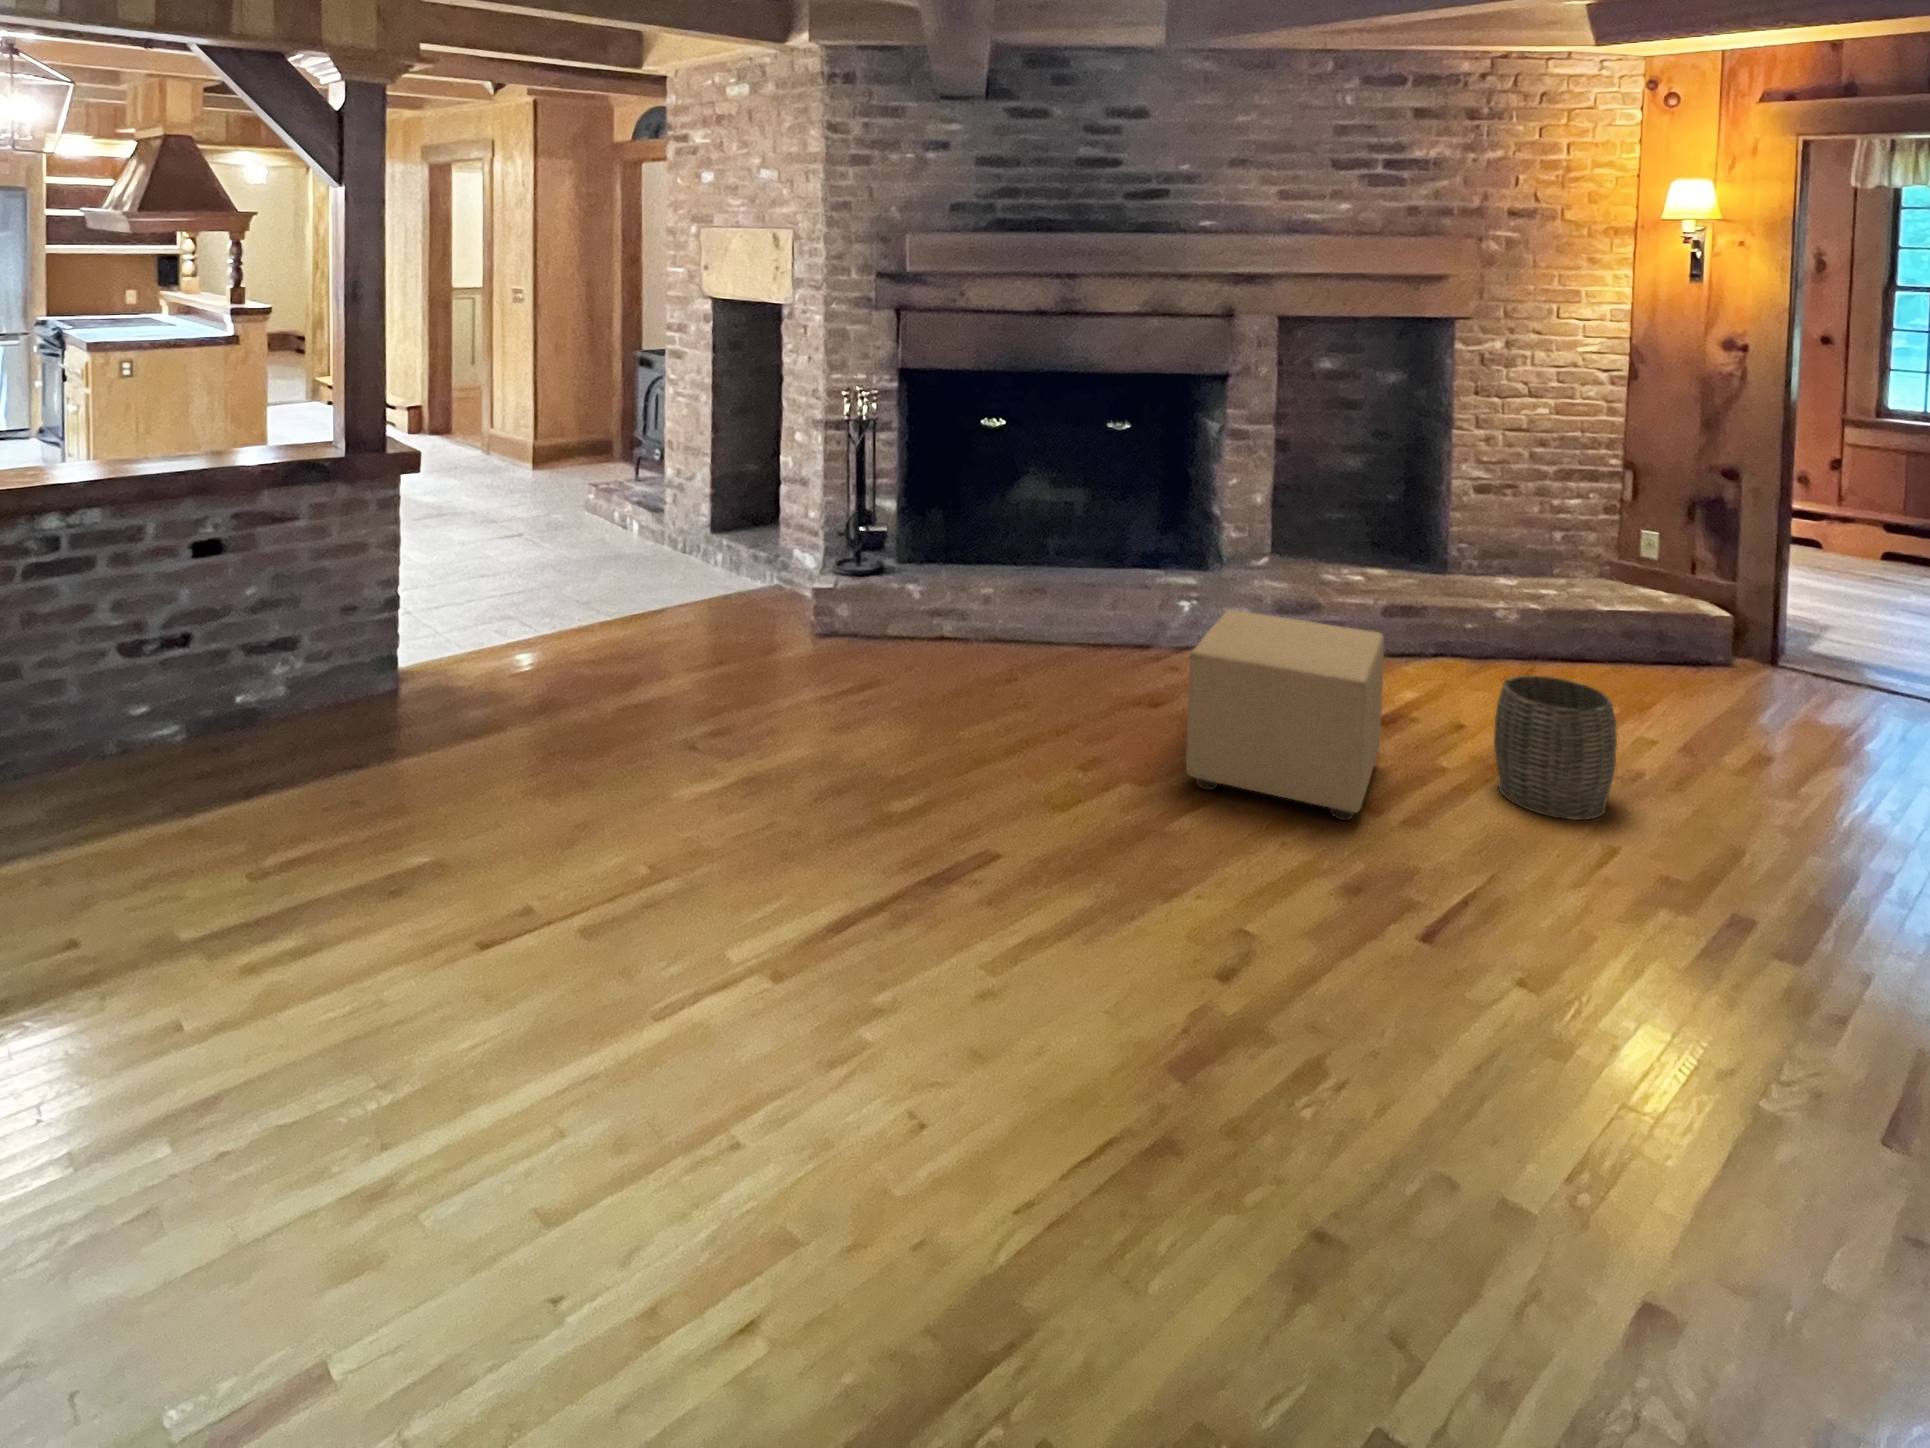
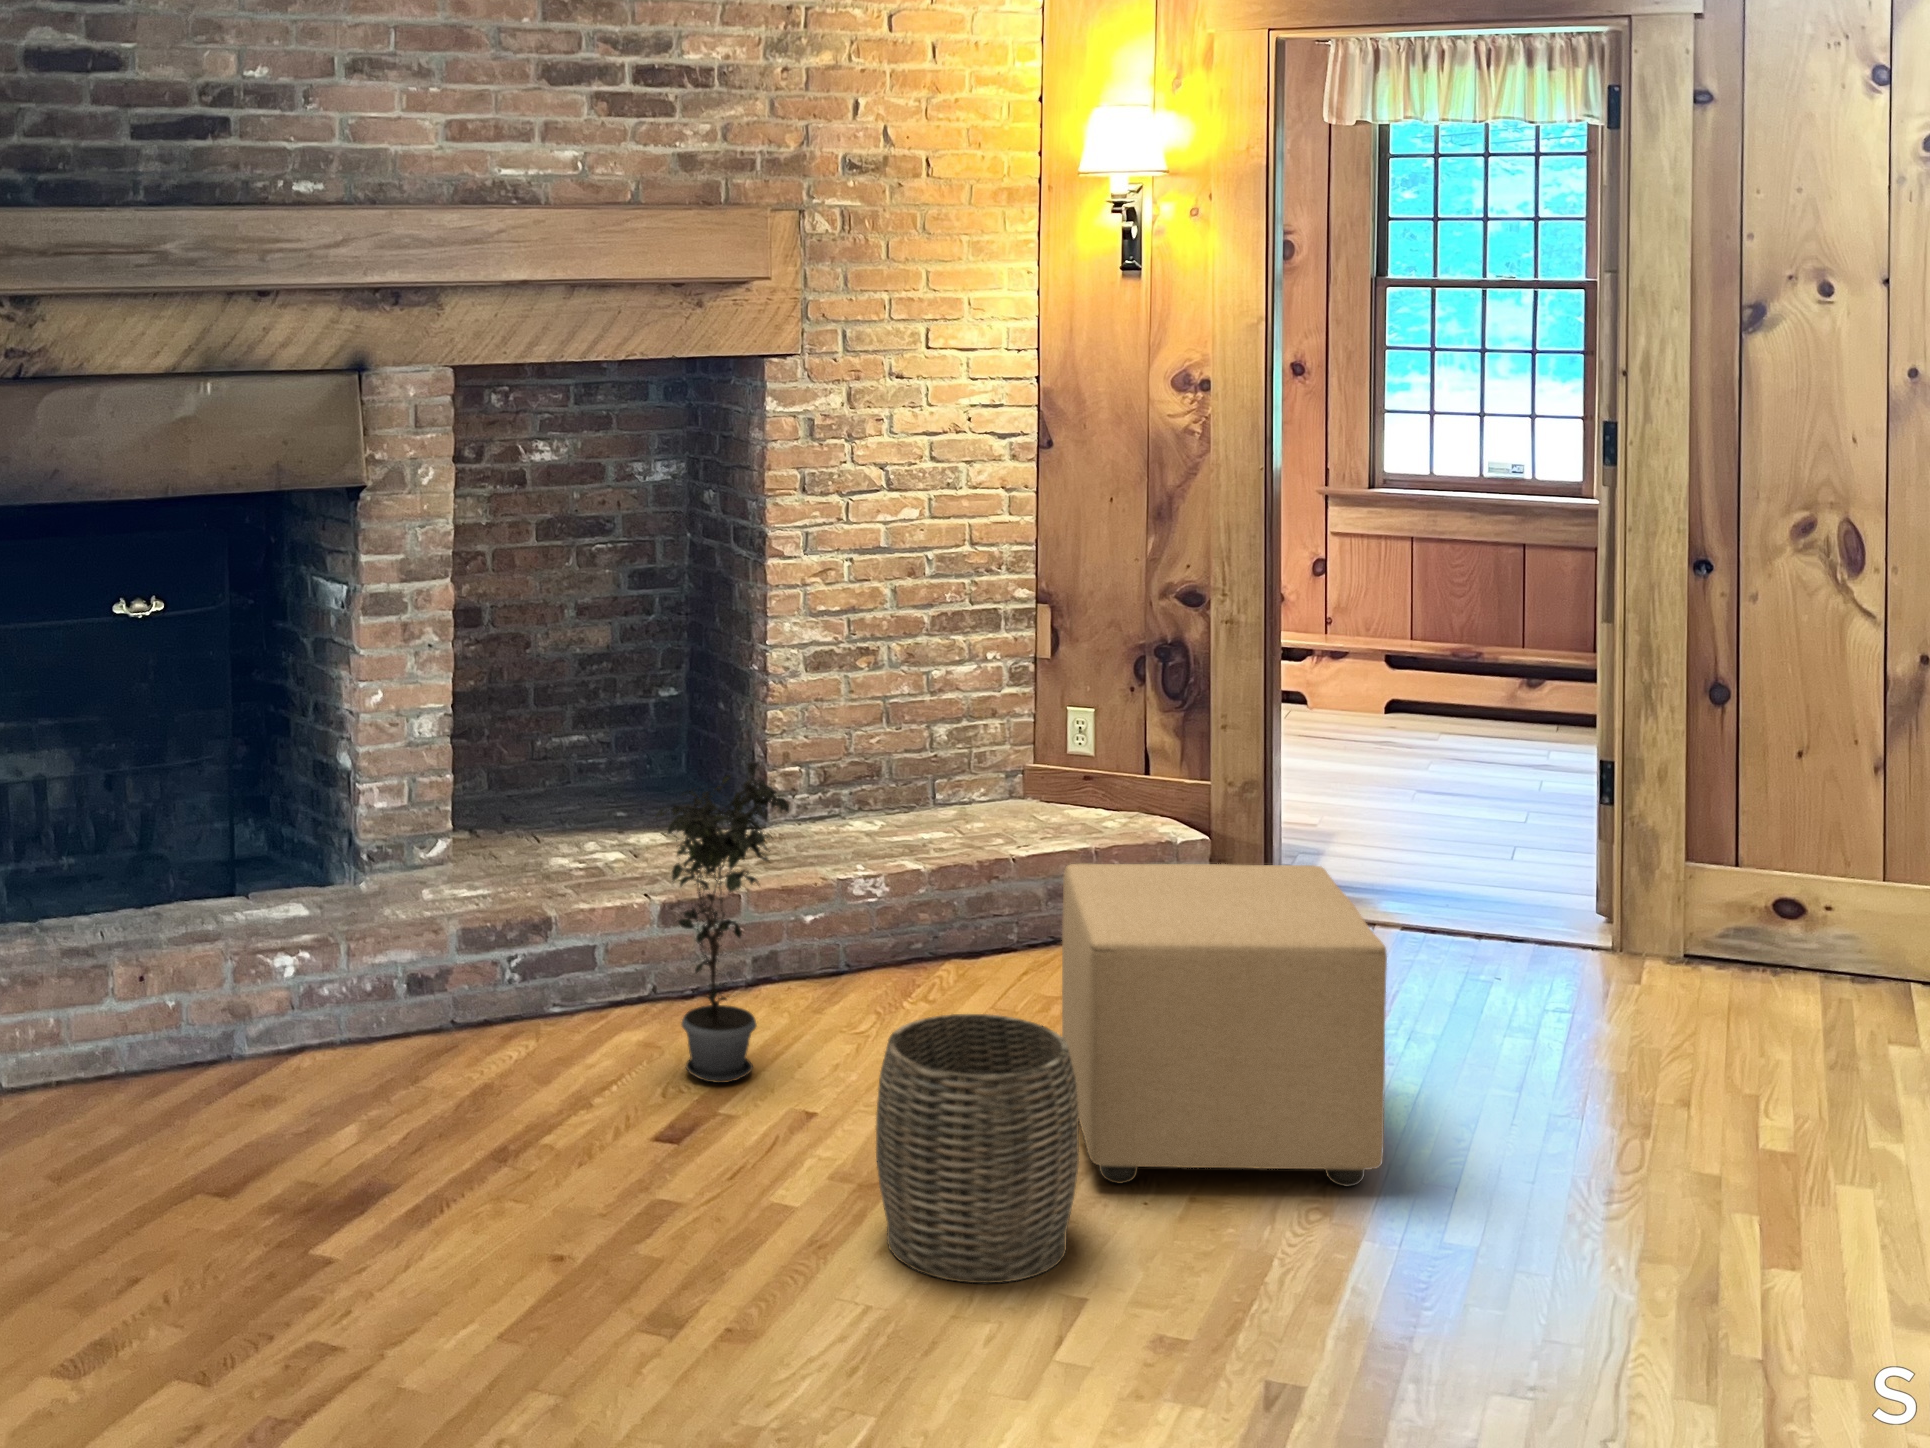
potted plant: none [1380,532,1456,697] -> present [656,762,789,1083]
ottoman: present [1186,610,1384,820] -> present [1062,864,1387,1187]

